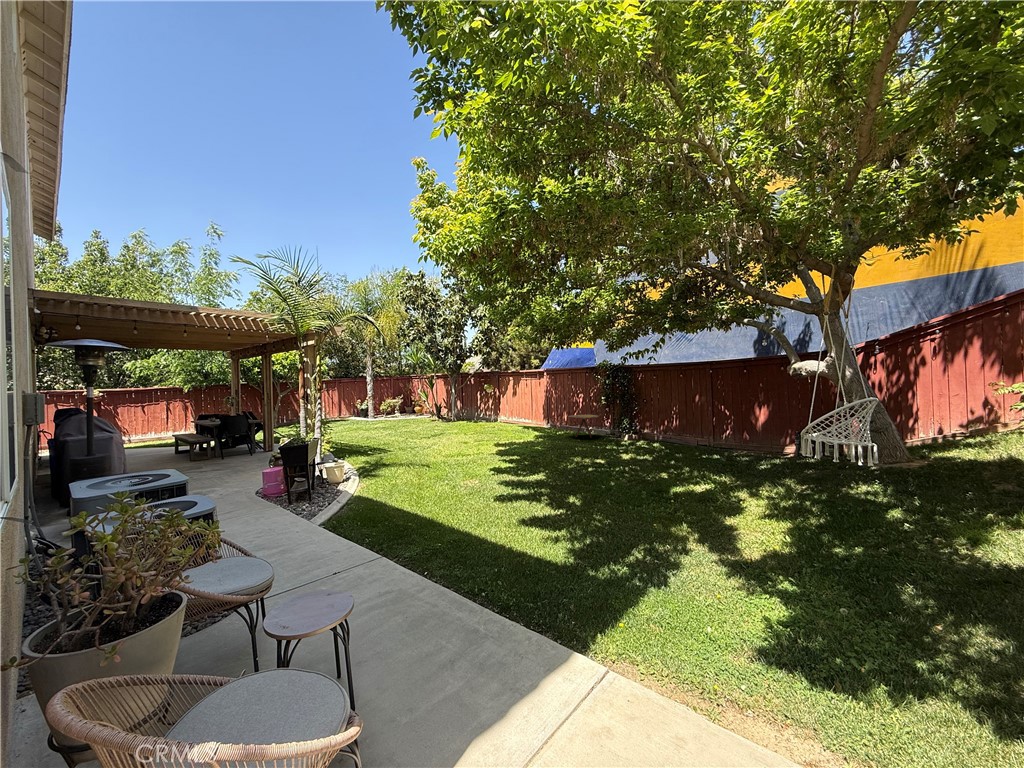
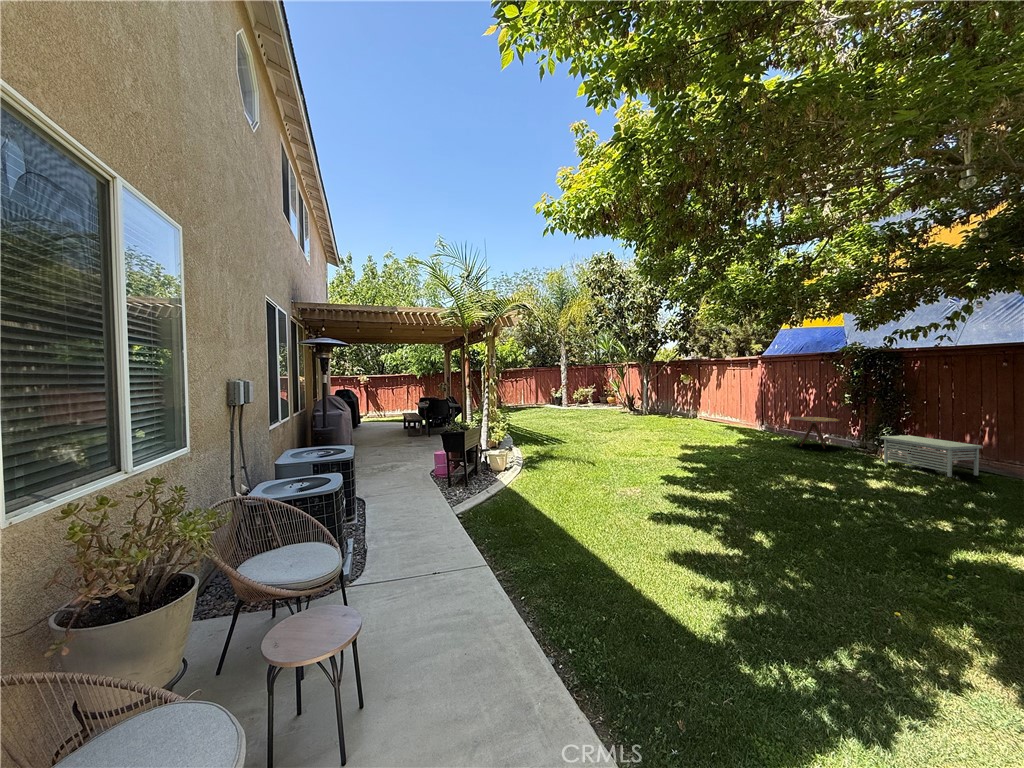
storage bench: none [625,424,675,449] -> present [881,435,982,477]

